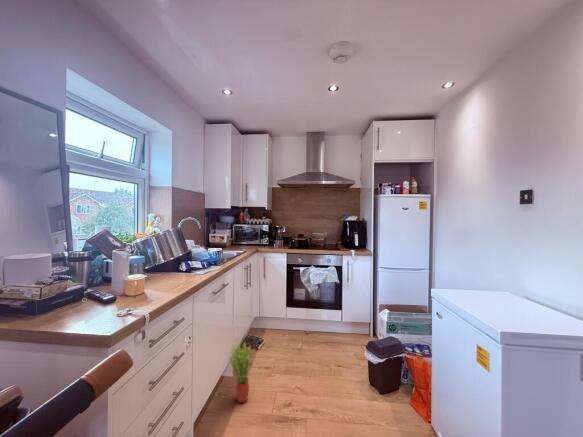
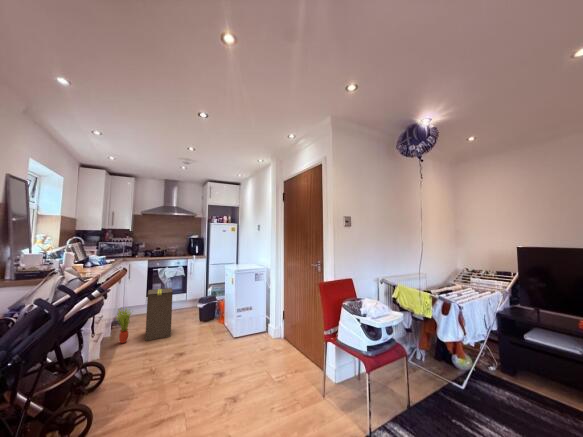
cardboard box: none [273,312,316,416] -> present [145,288,173,341]

